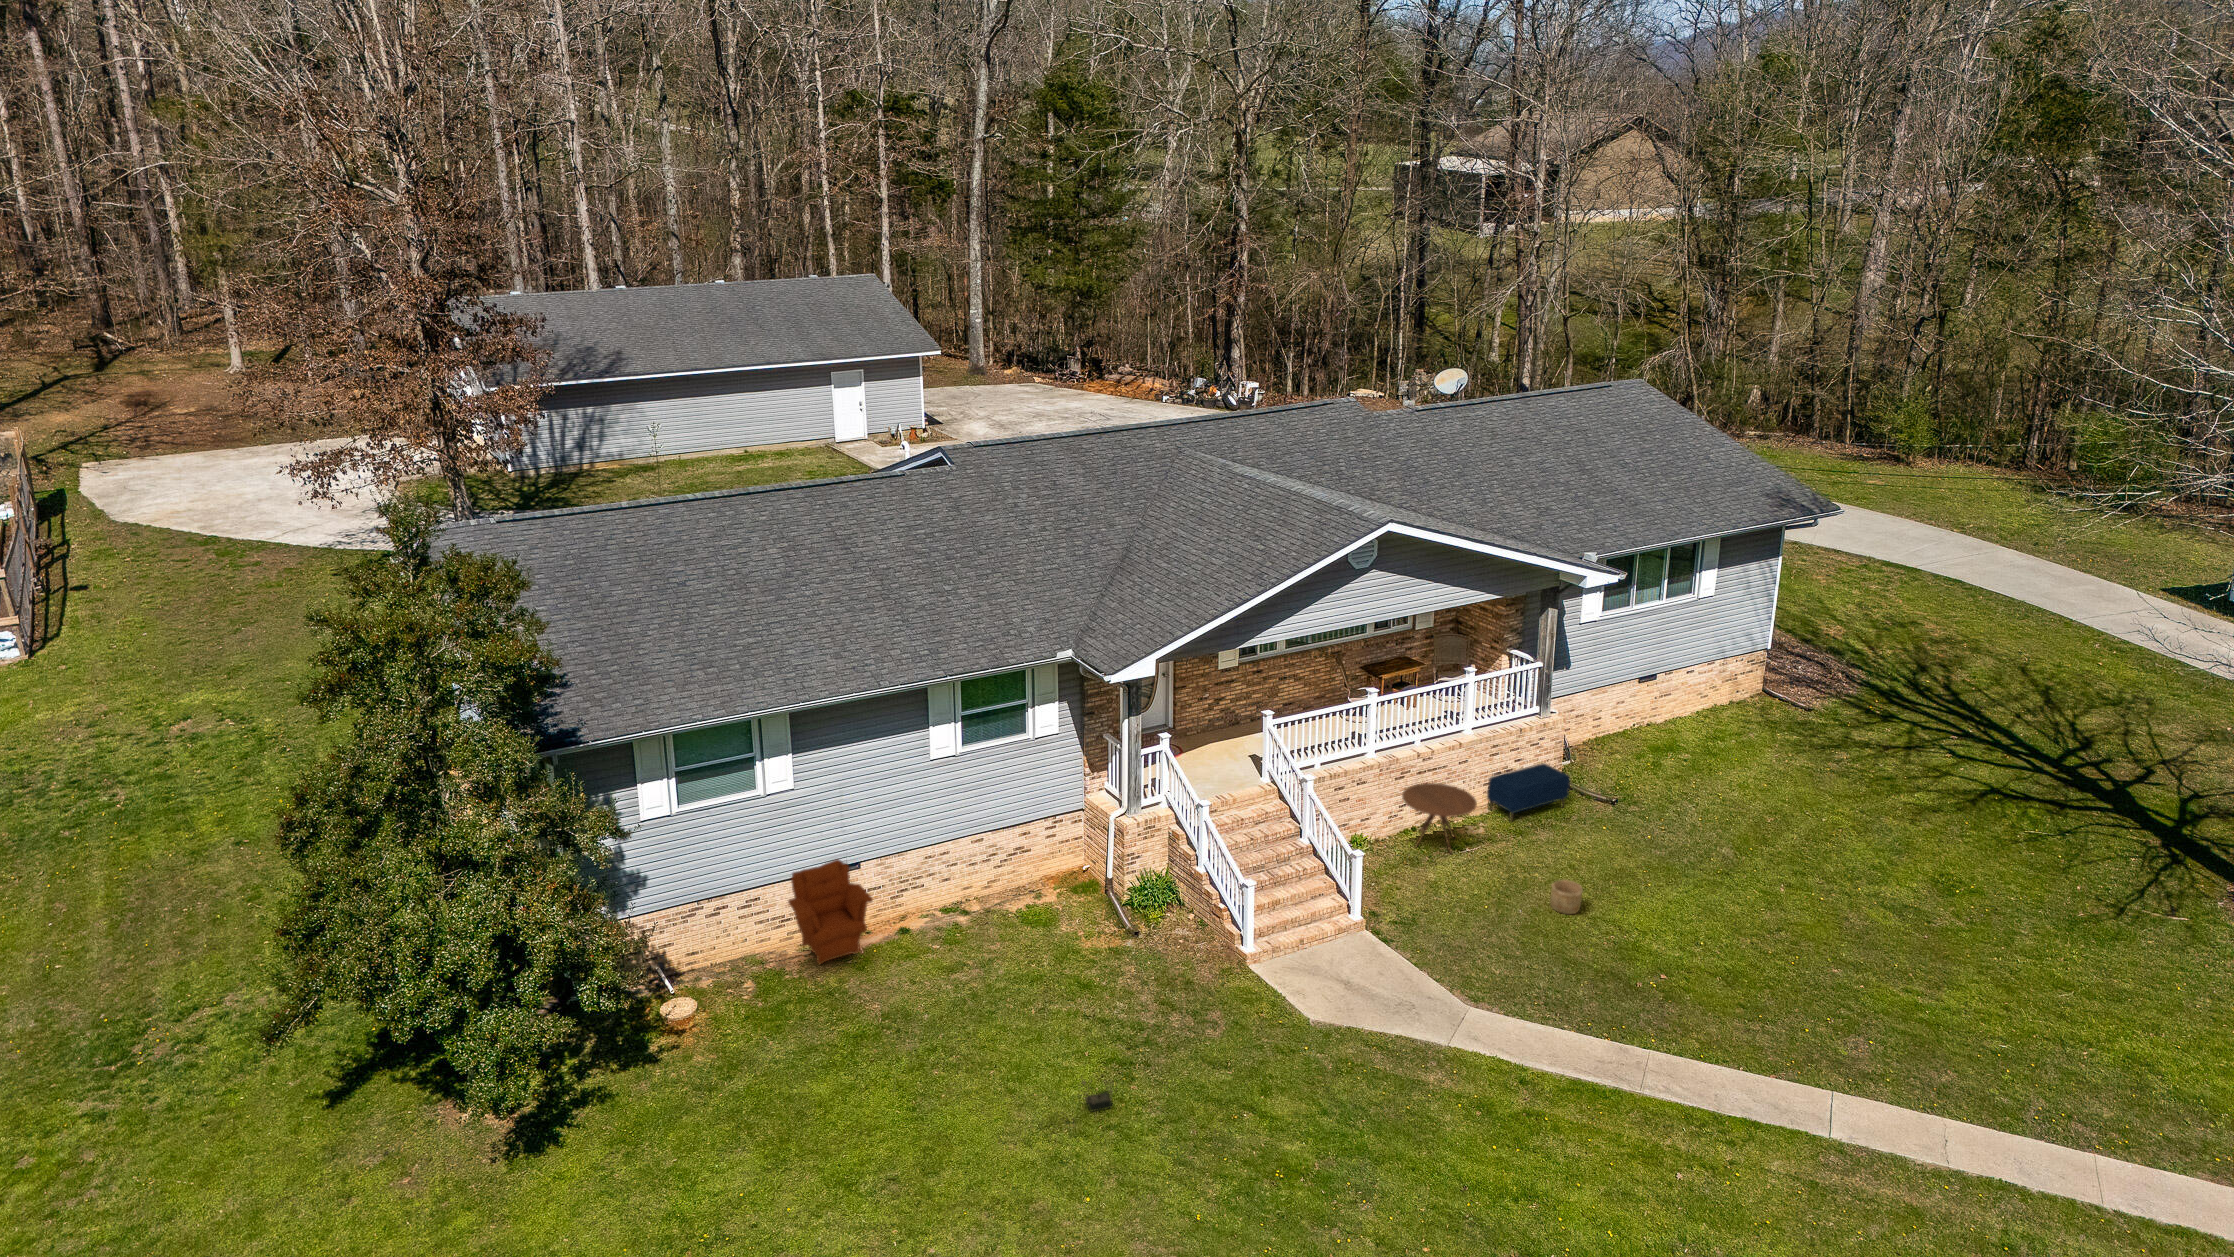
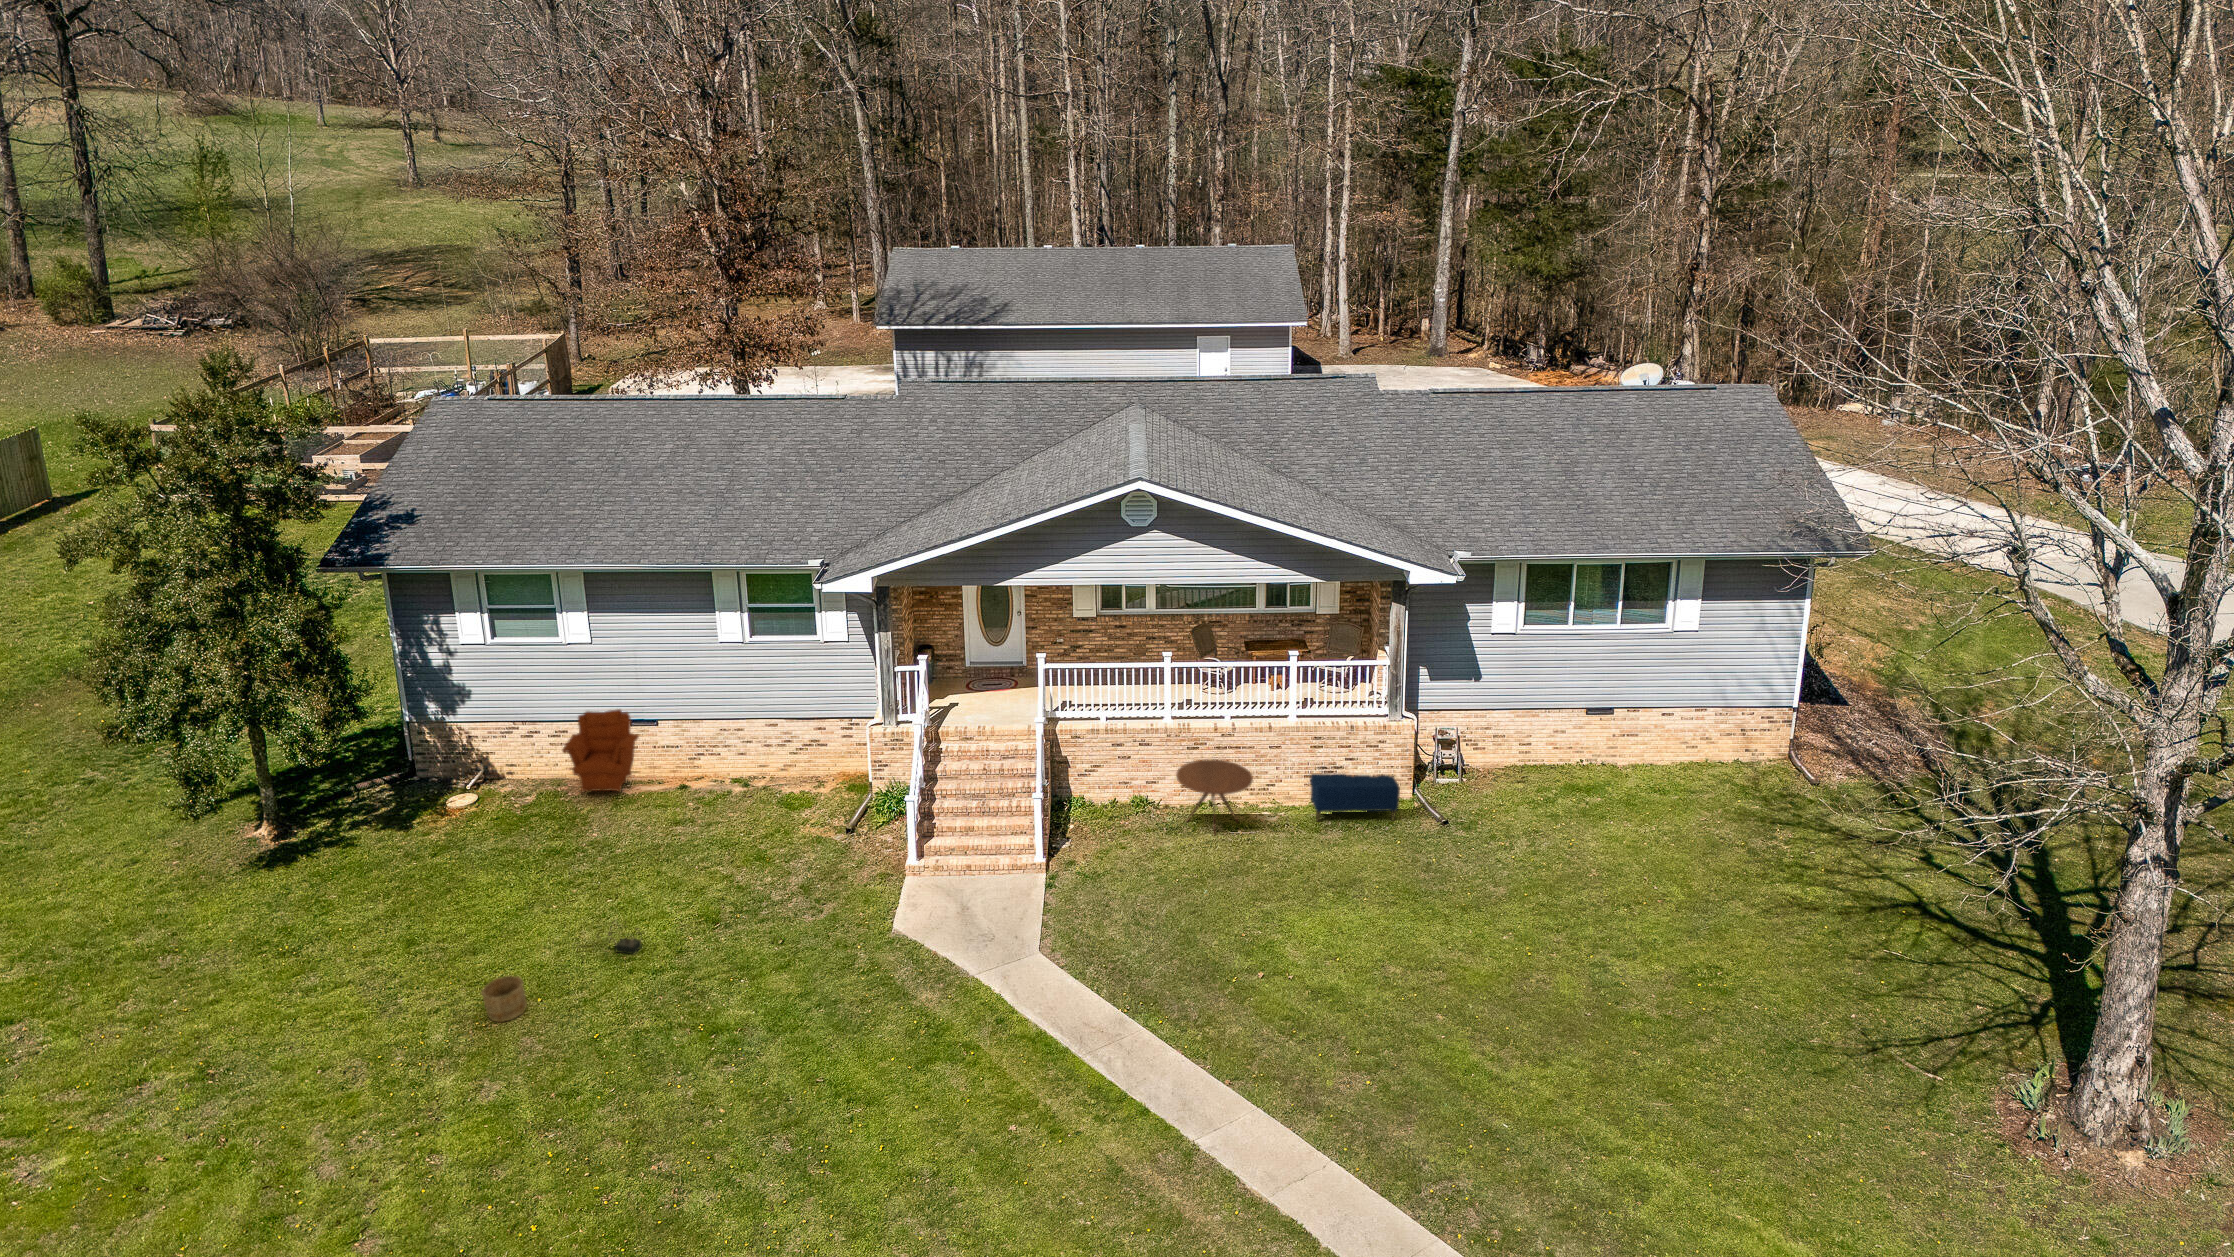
wooden bucket: present [1550,880,1583,914] -> present [481,976,527,1022]

